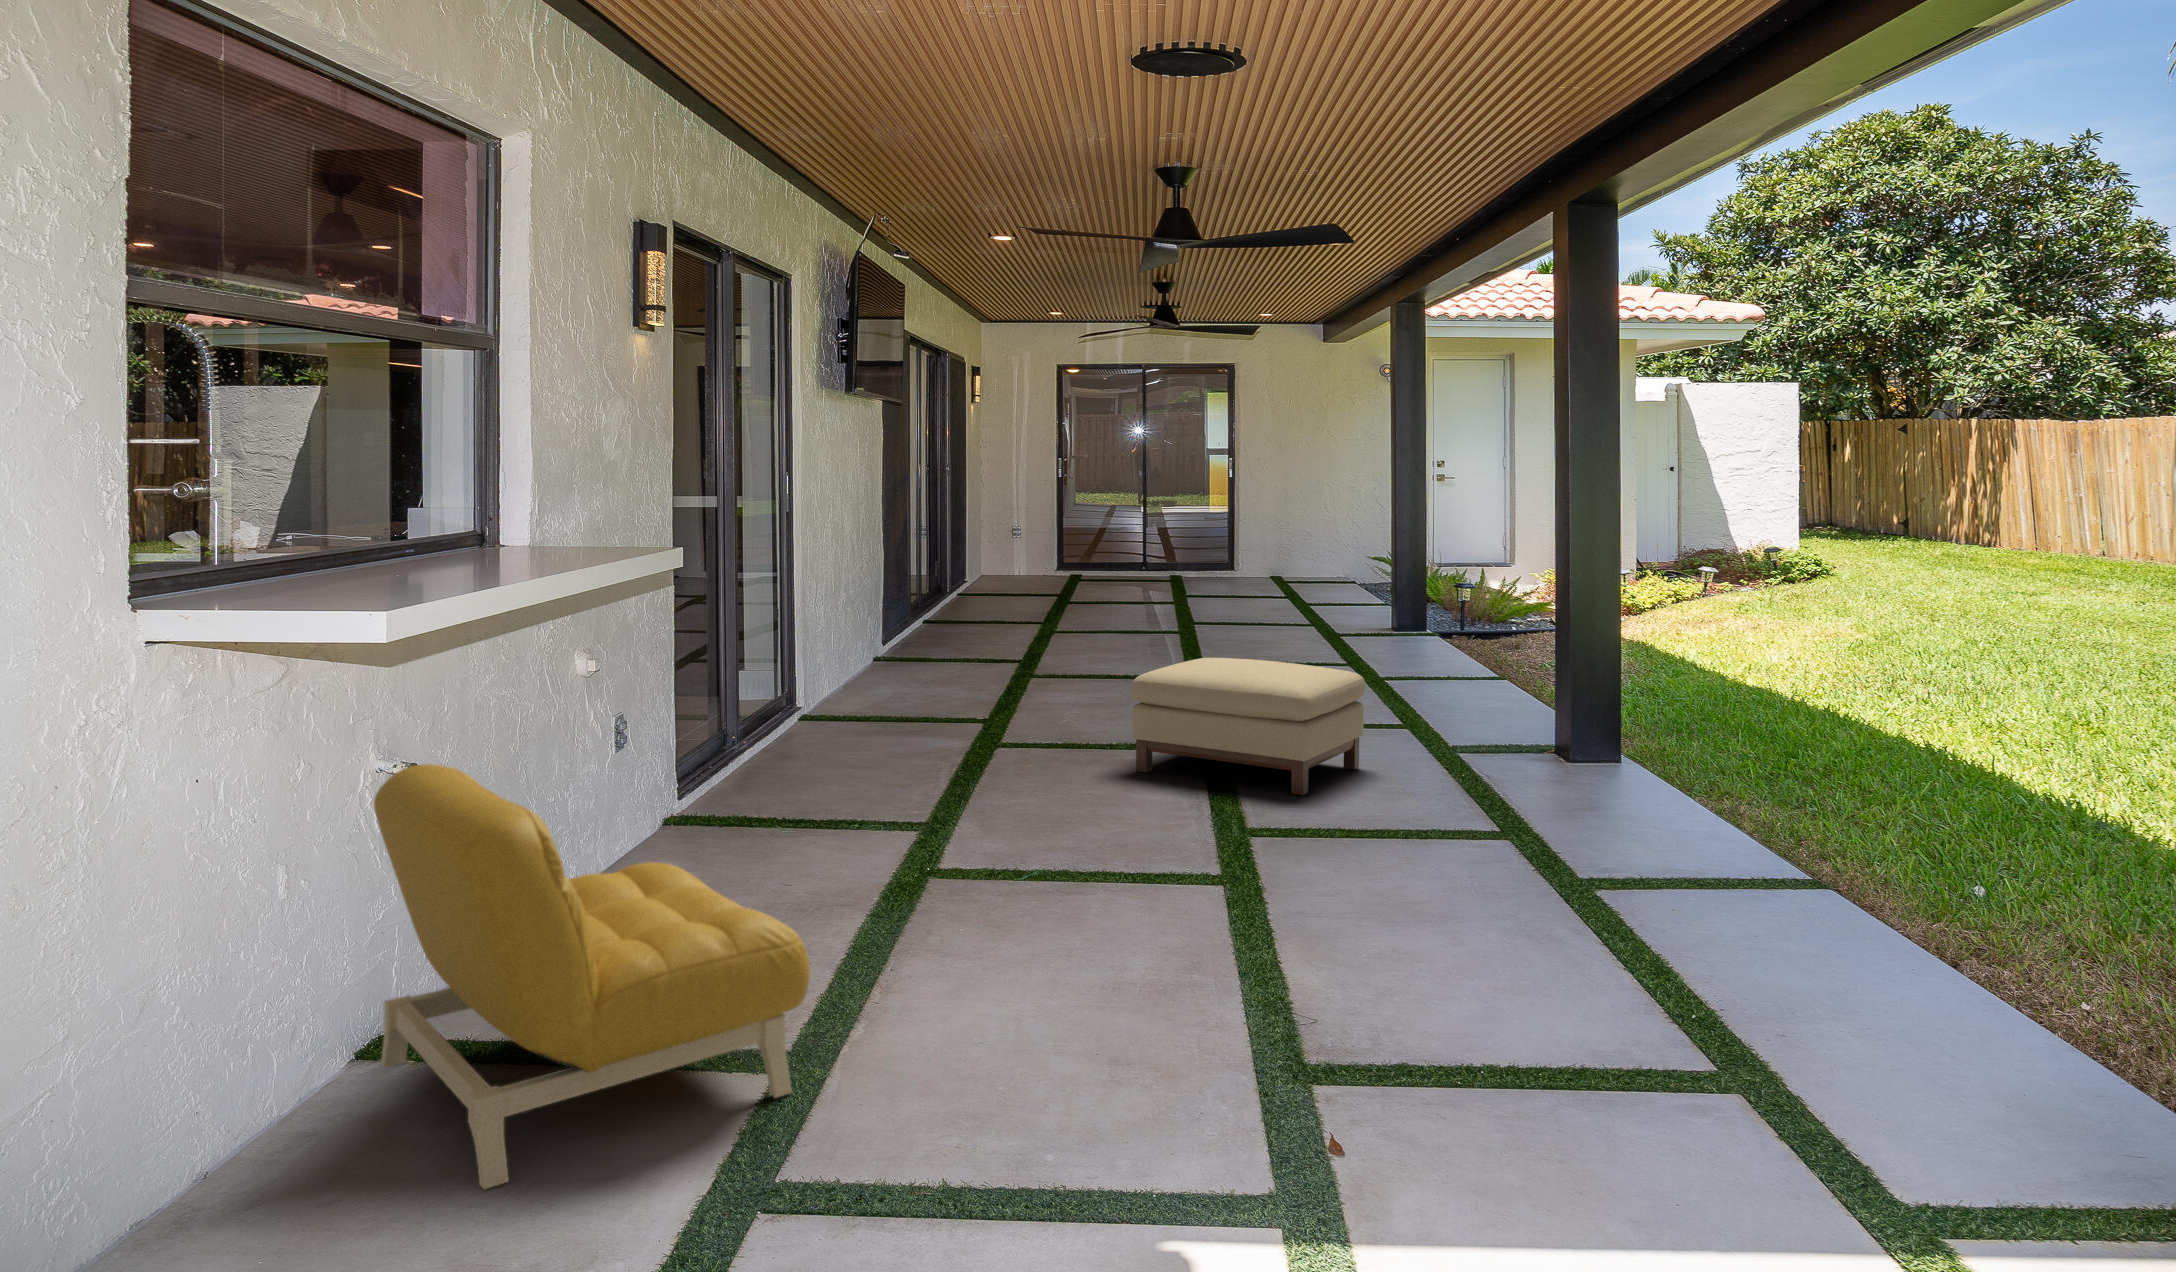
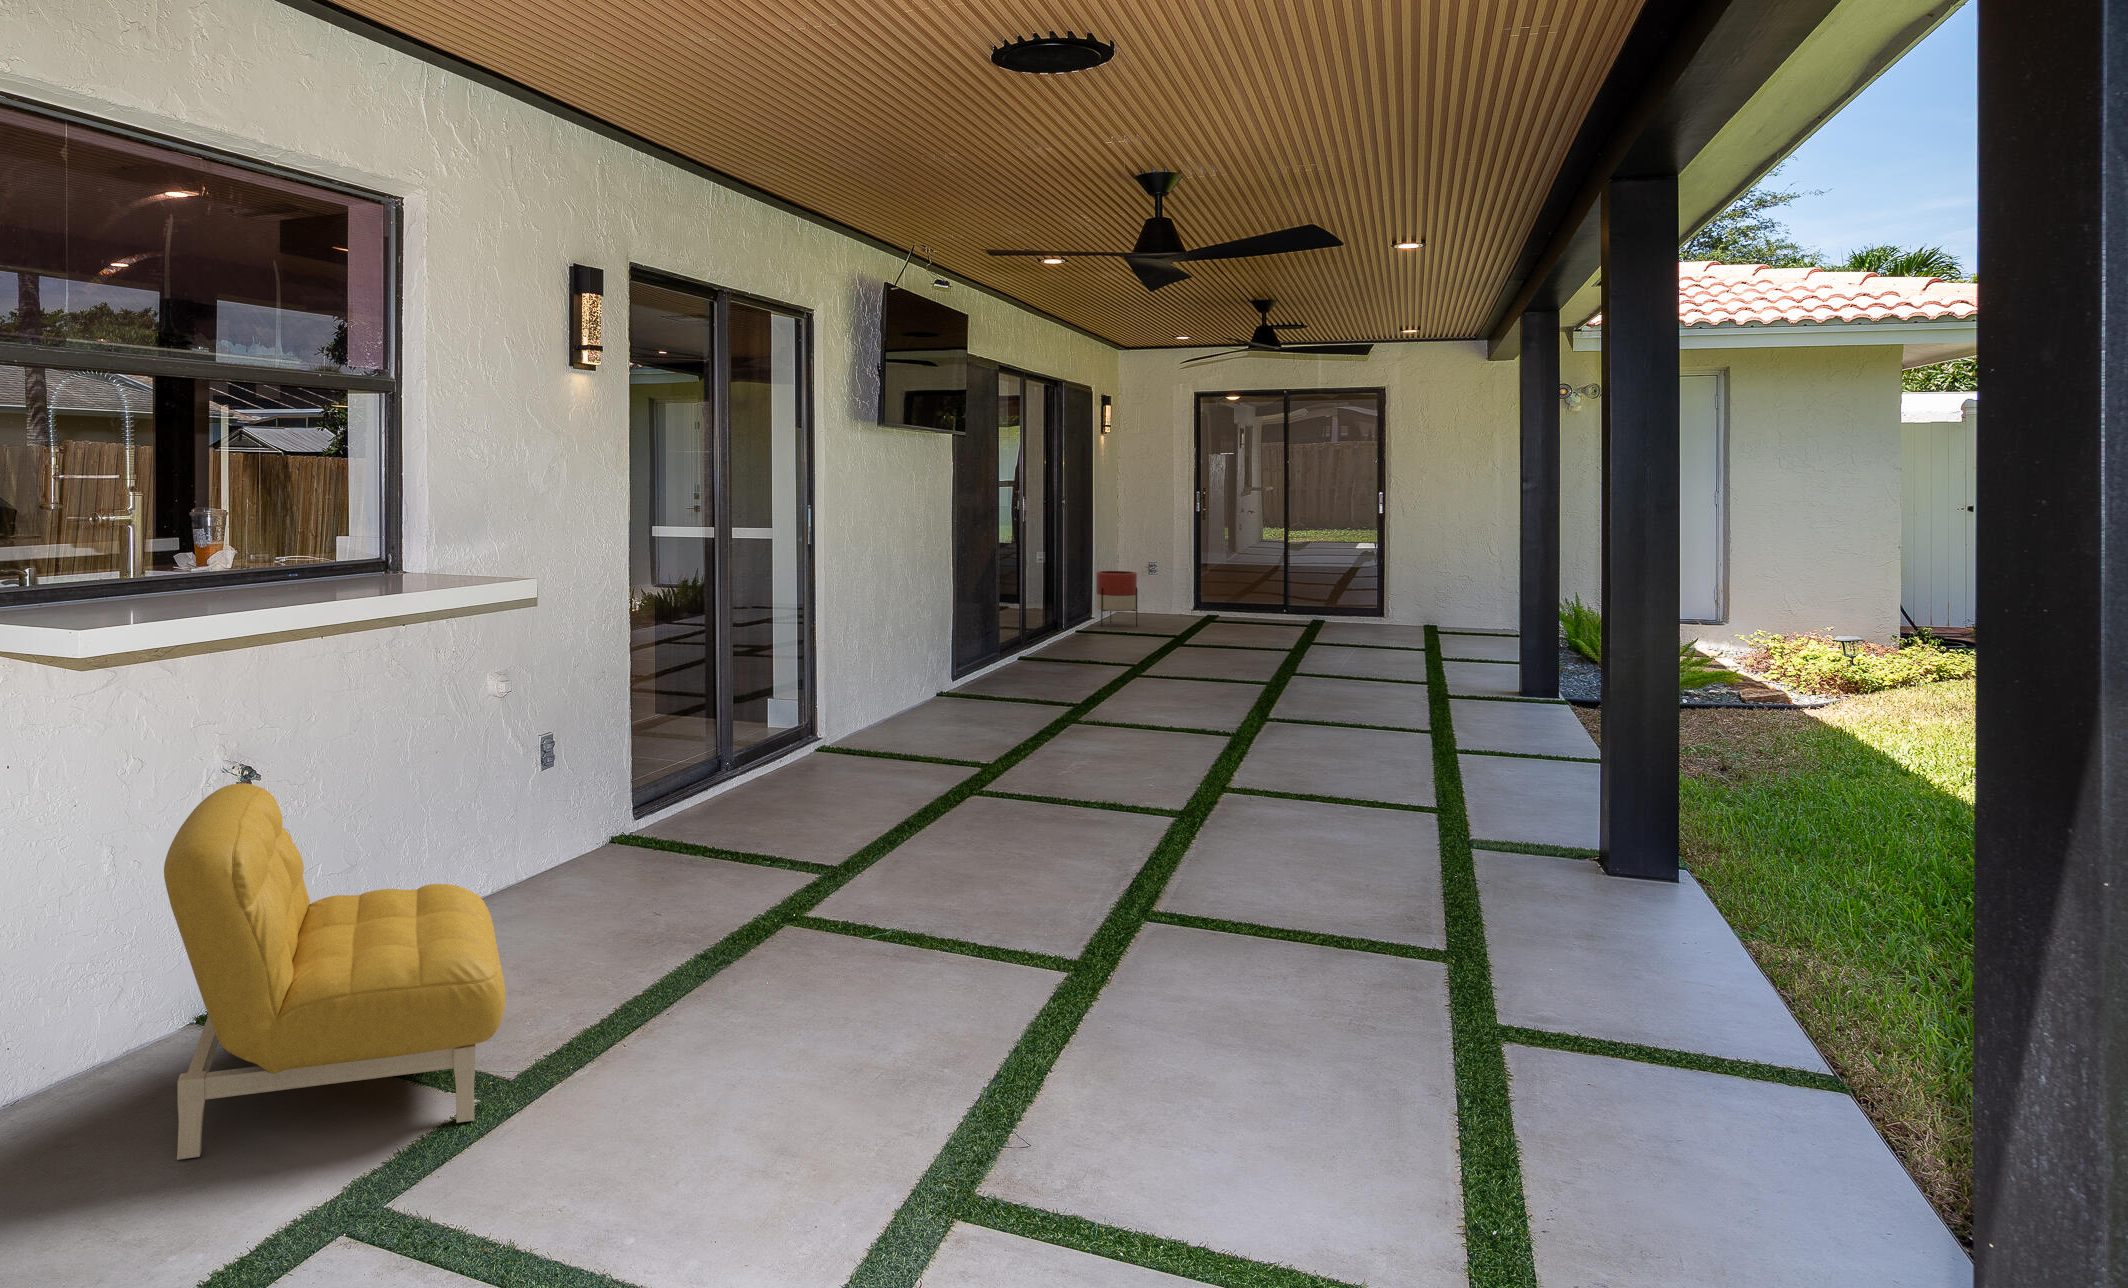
planter: none [976,533,1018,591] -> present [1096,571,1138,627]
ottoman: present [1132,658,1365,795] -> none [1079,717,1340,877]

